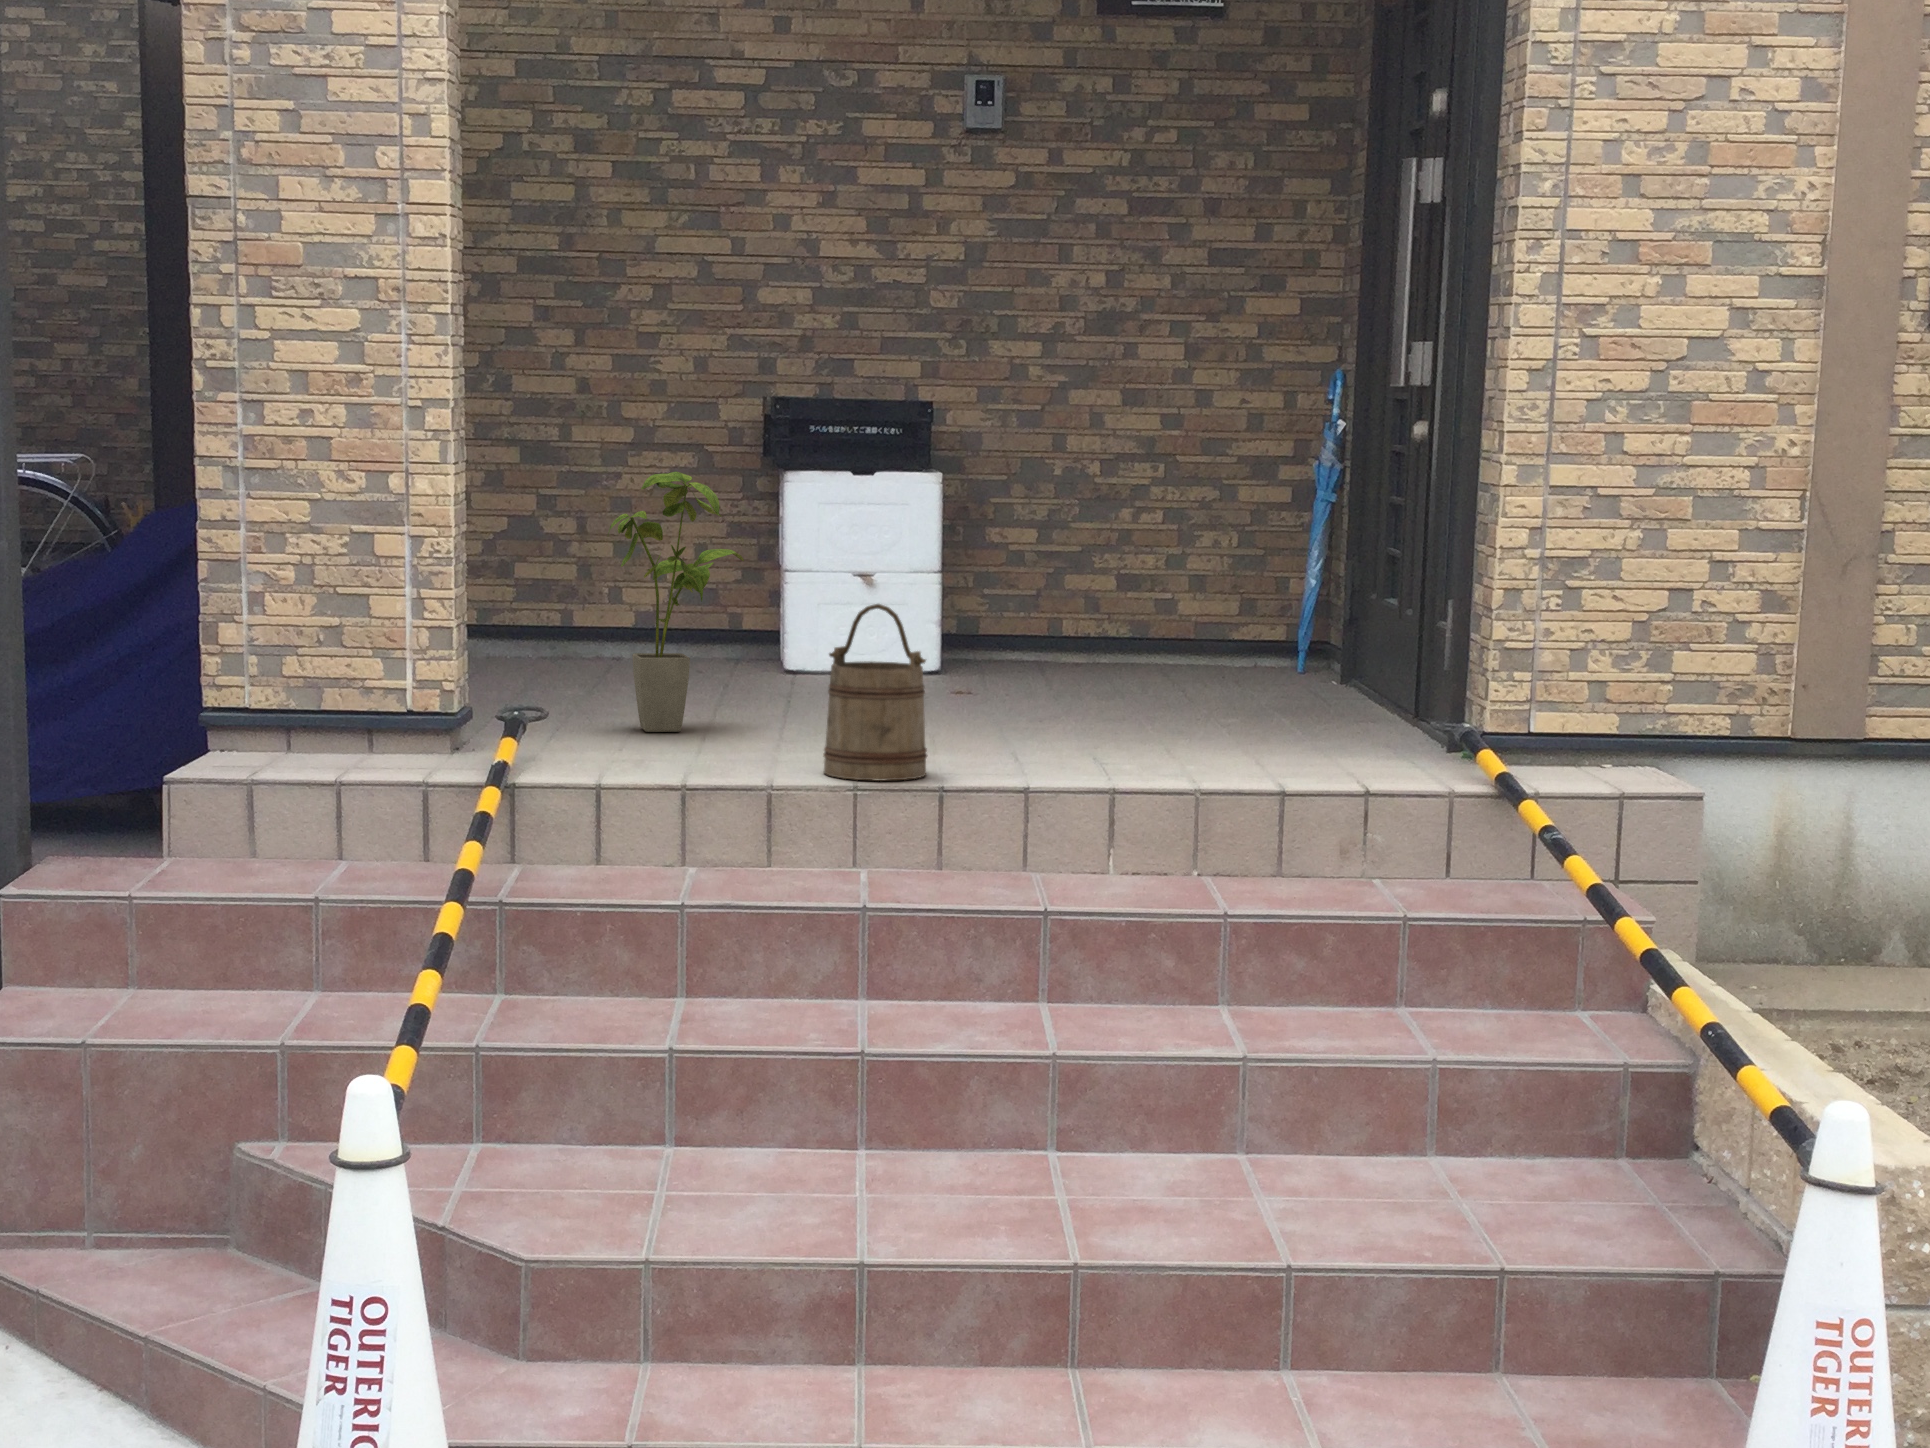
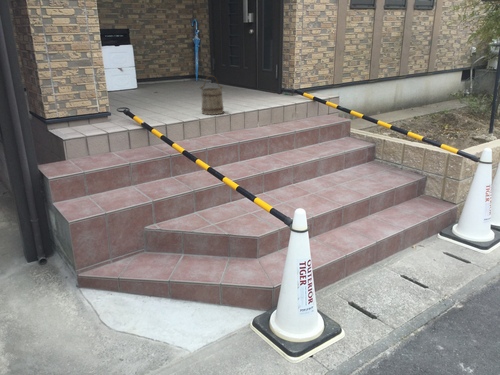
house plant: present [608,472,744,732] -> none [123,48,154,110]

